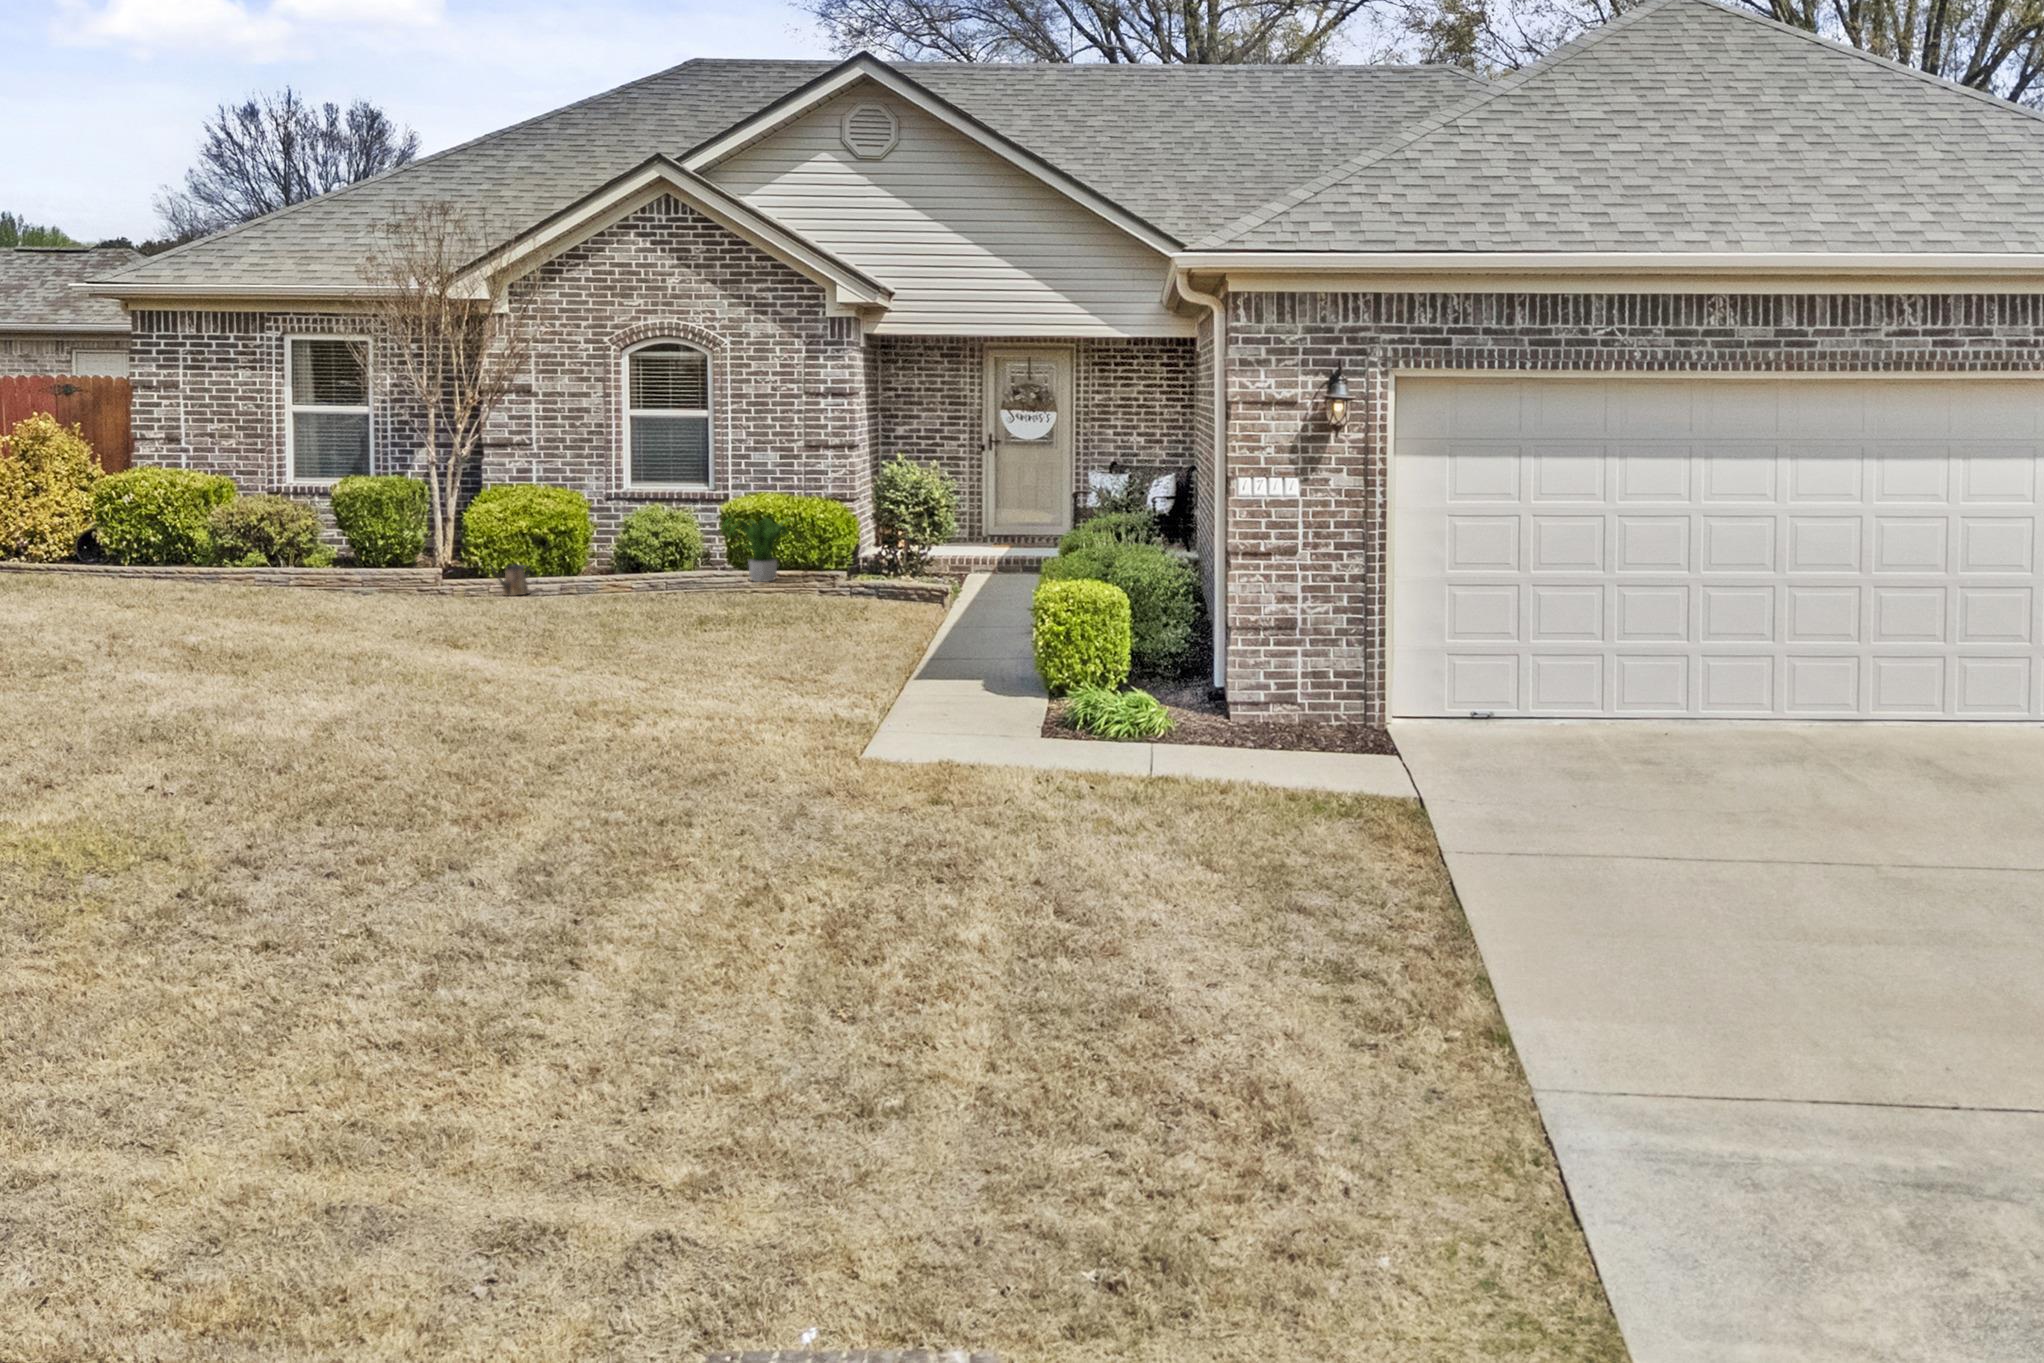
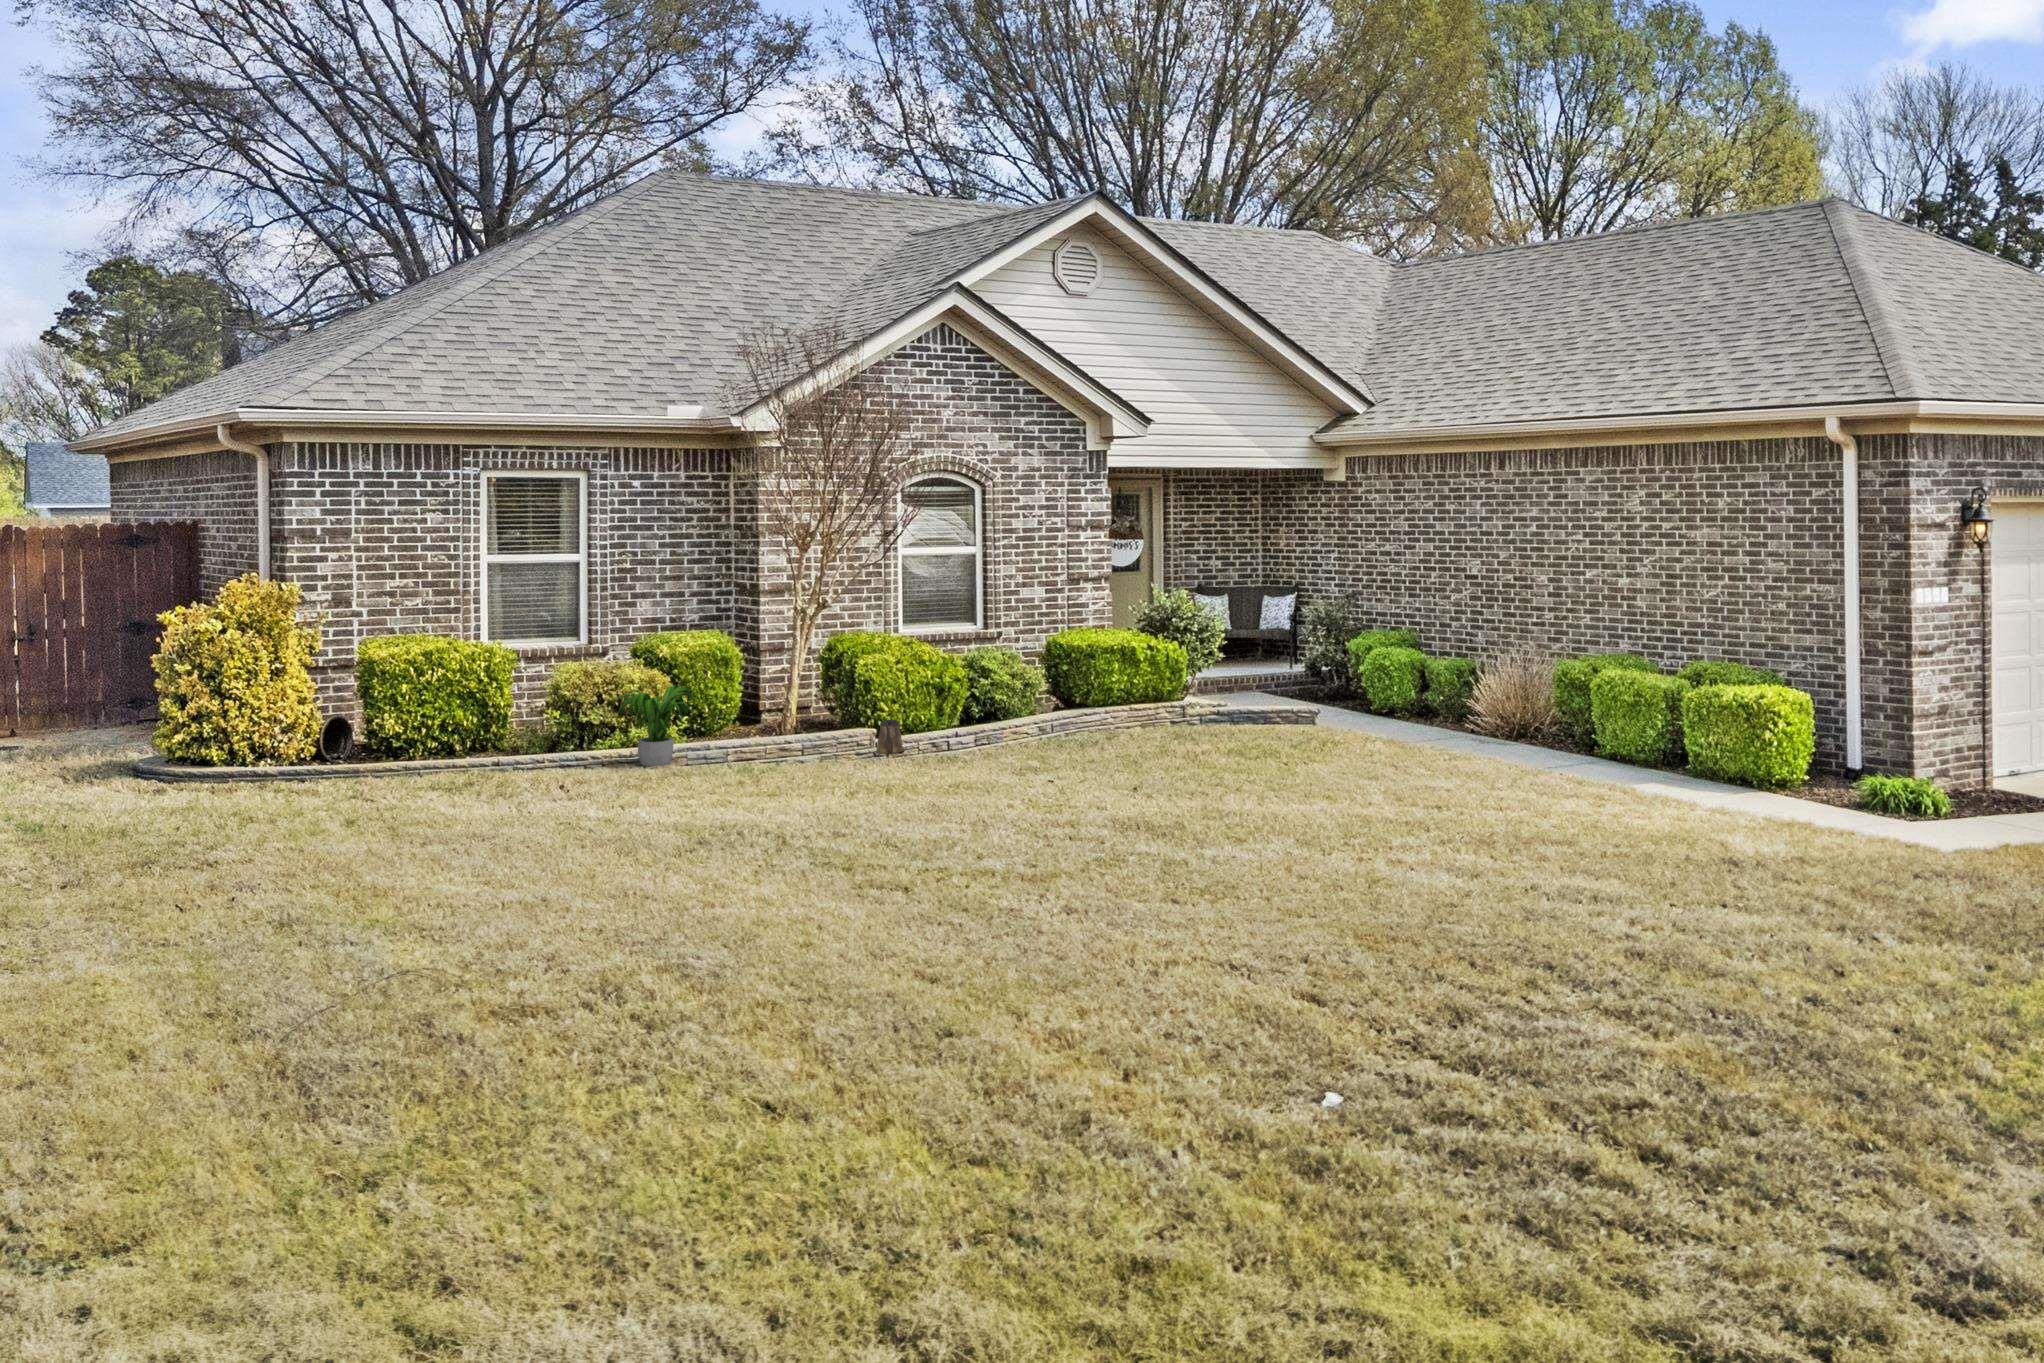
potted plant: present [722,518,799,582] -> present [613,685,699,766]

